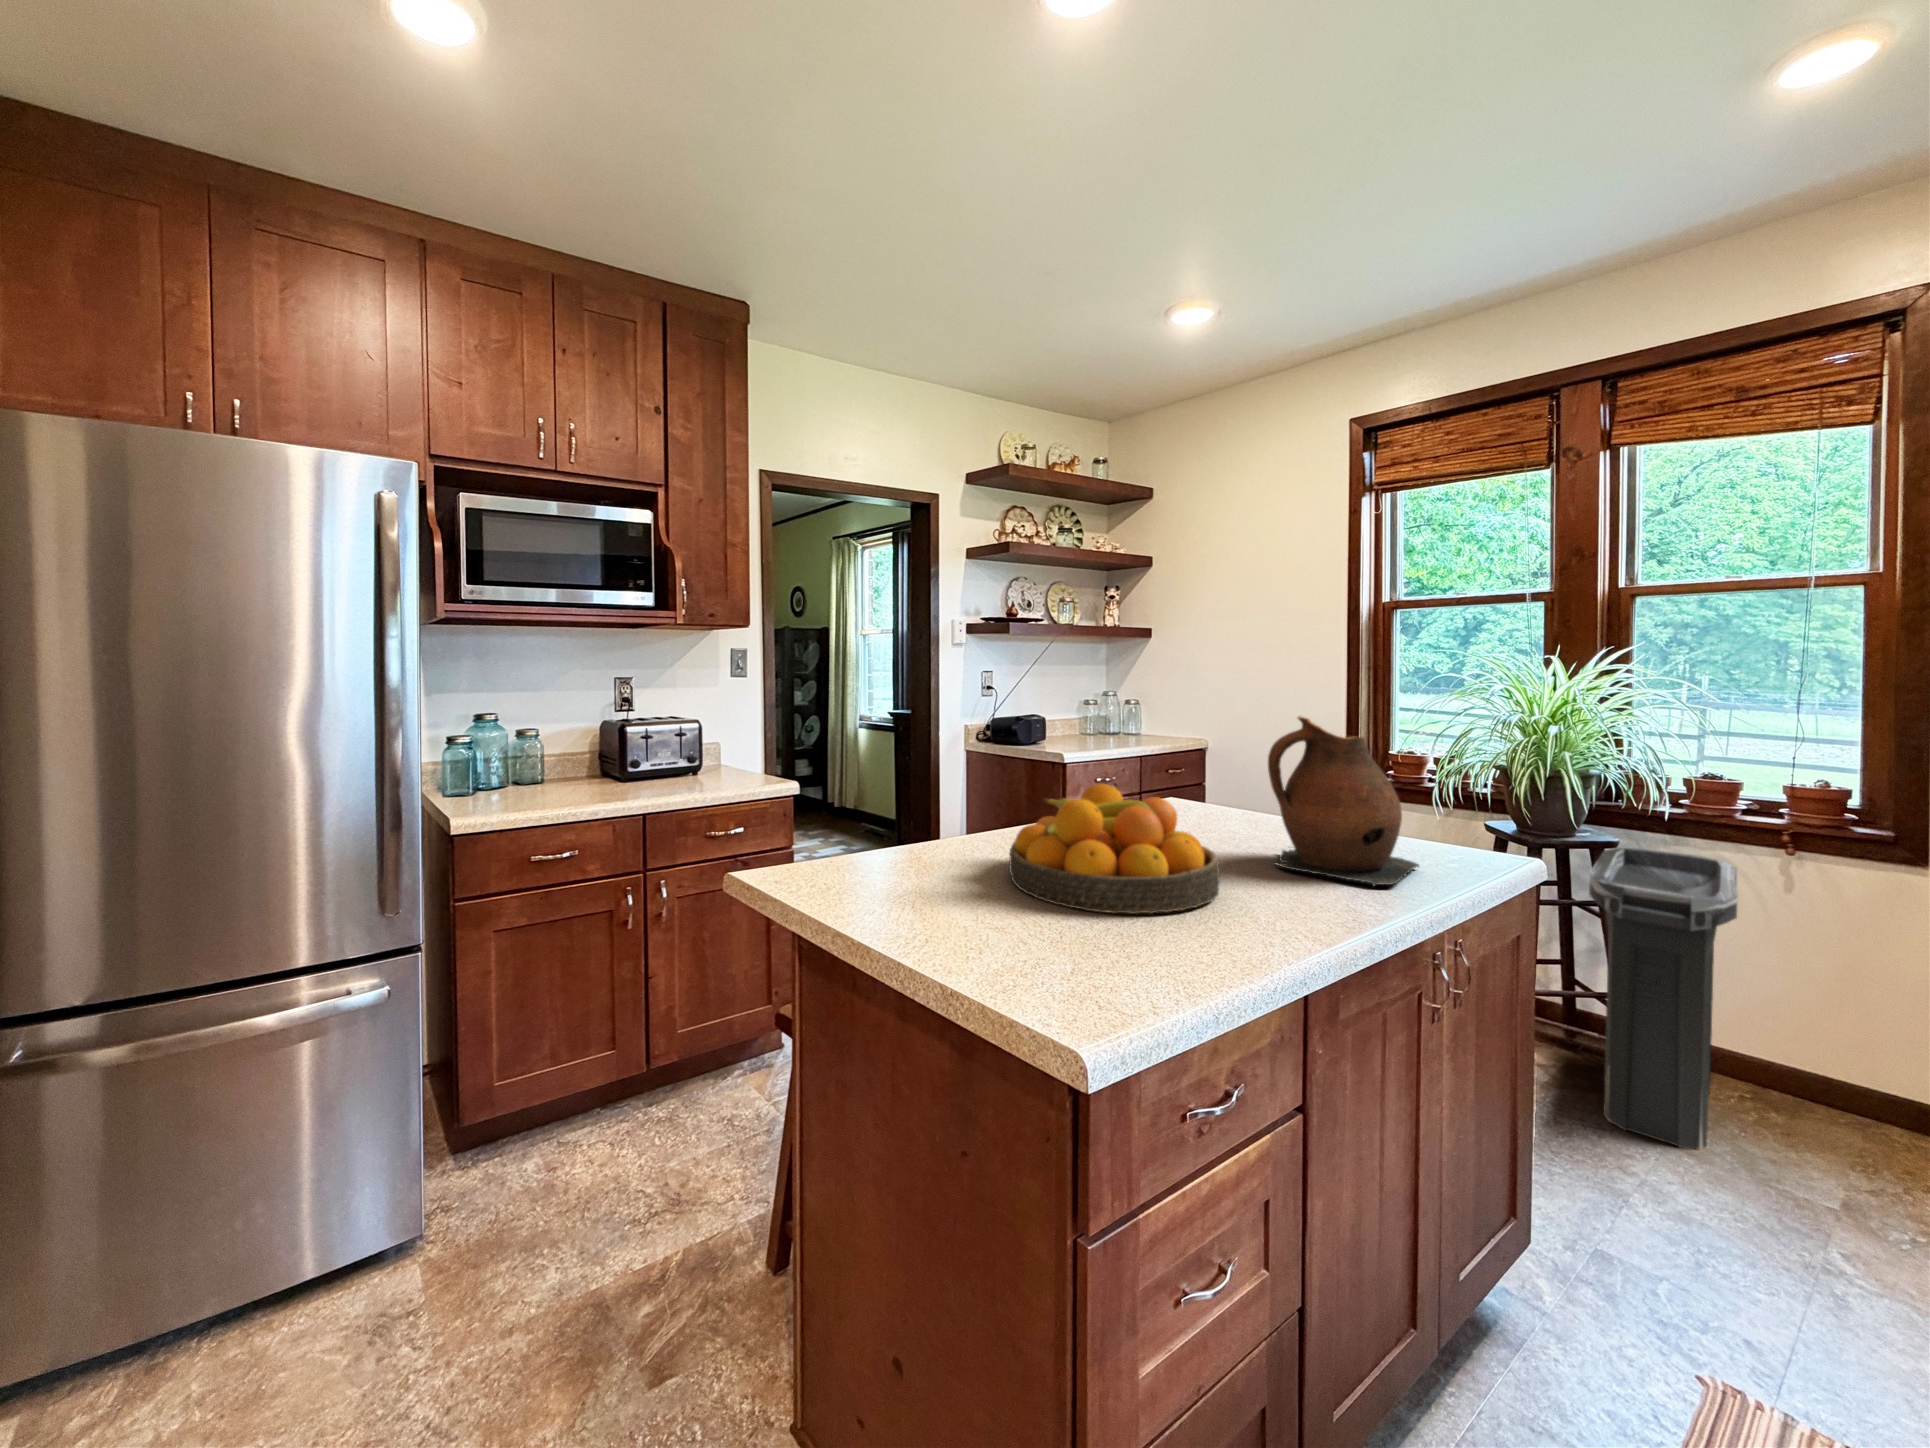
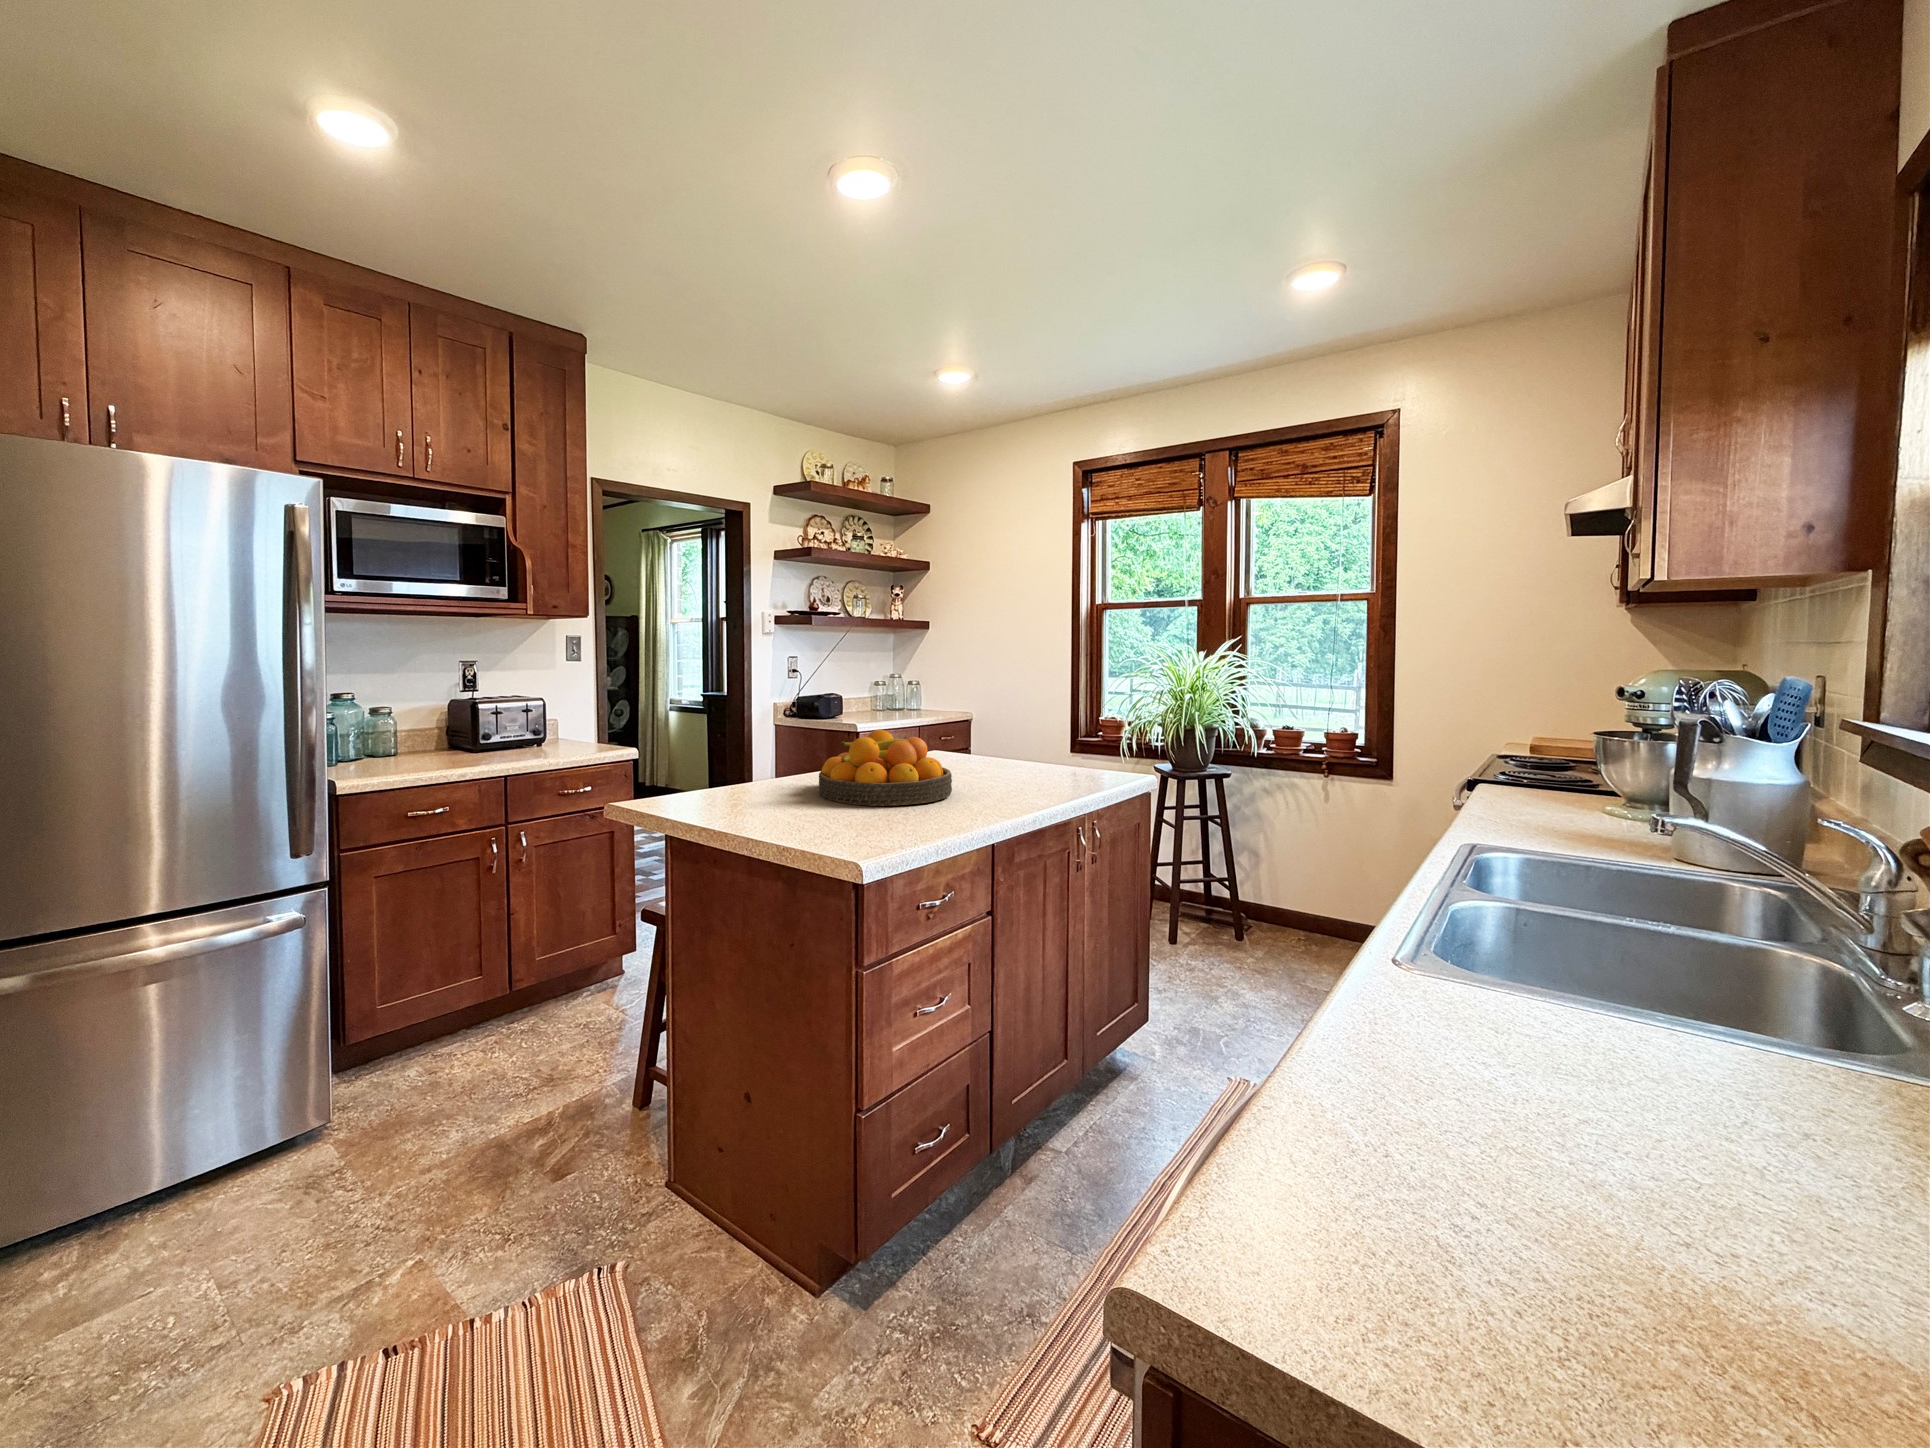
ceramic pitcher: present [1268,716,1419,887] -> none [986,684,1076,789]
trash can: present [1589,848,1738,1149] -> none [1208,778,1294,968]

